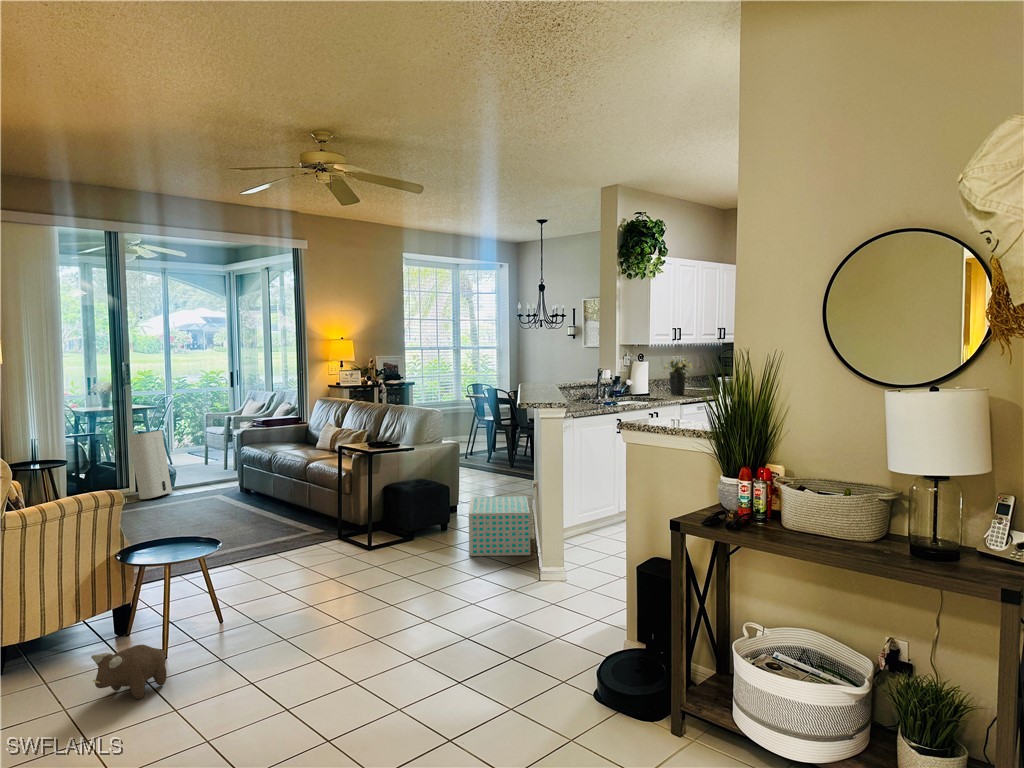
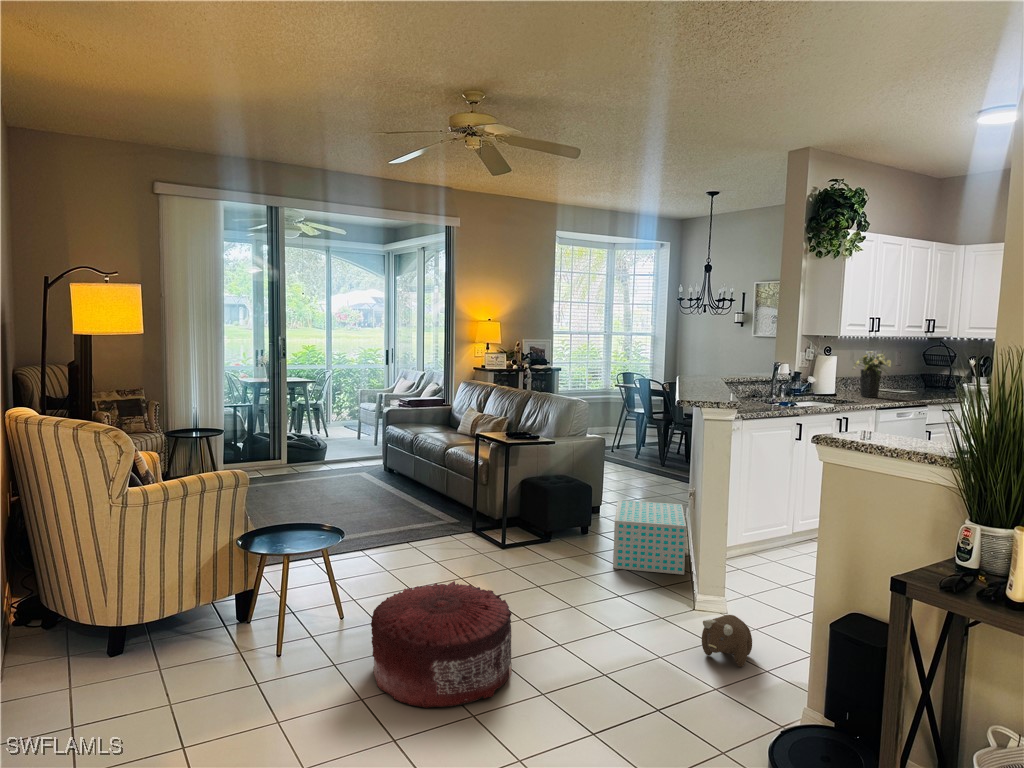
air purifier: present [129,430,172,499] -> none [283,404,321,471]
pouf: none [260,571,387,675] -> present [371,581,512,708]
plush toy: present [91,645,167,699] -> present [702,615,752,667]

